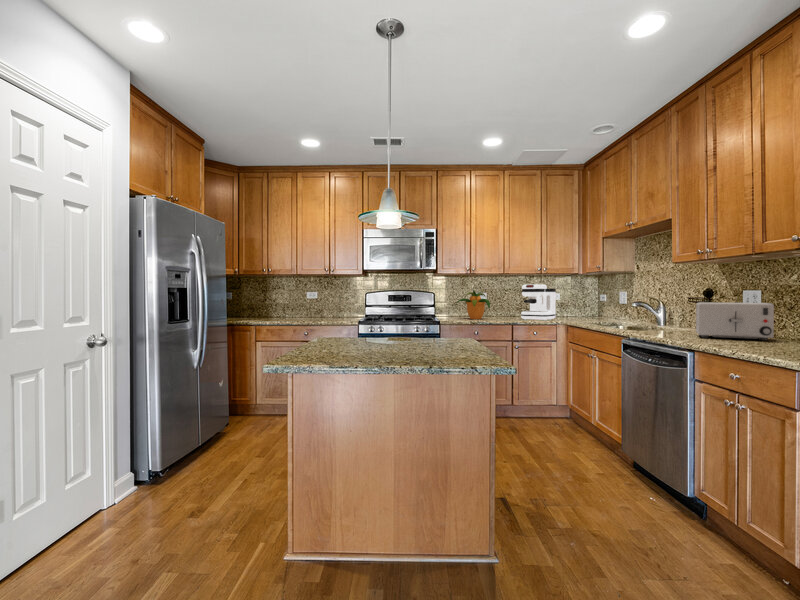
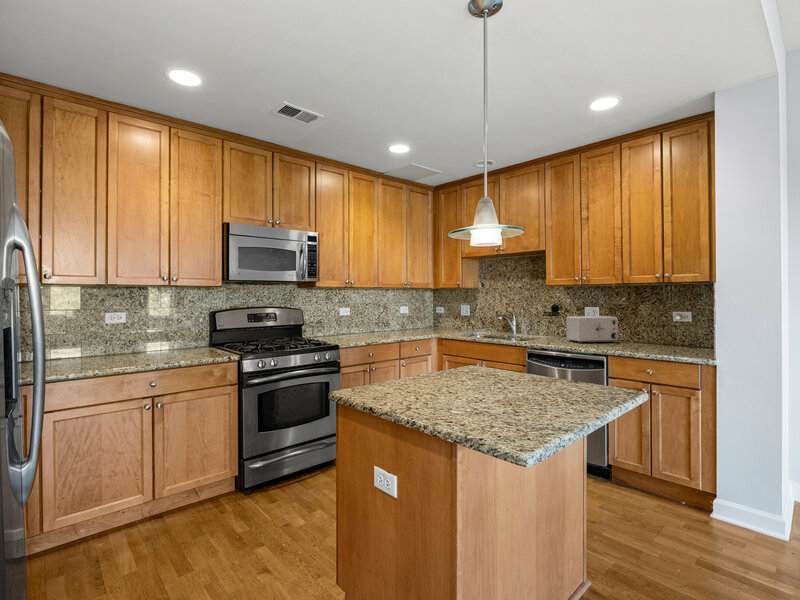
coffee maker: present [521,284,556,320] -> none [399,300,425,334]
potted plant: present [457,290,490,319] -> none [341,306,376,336]

